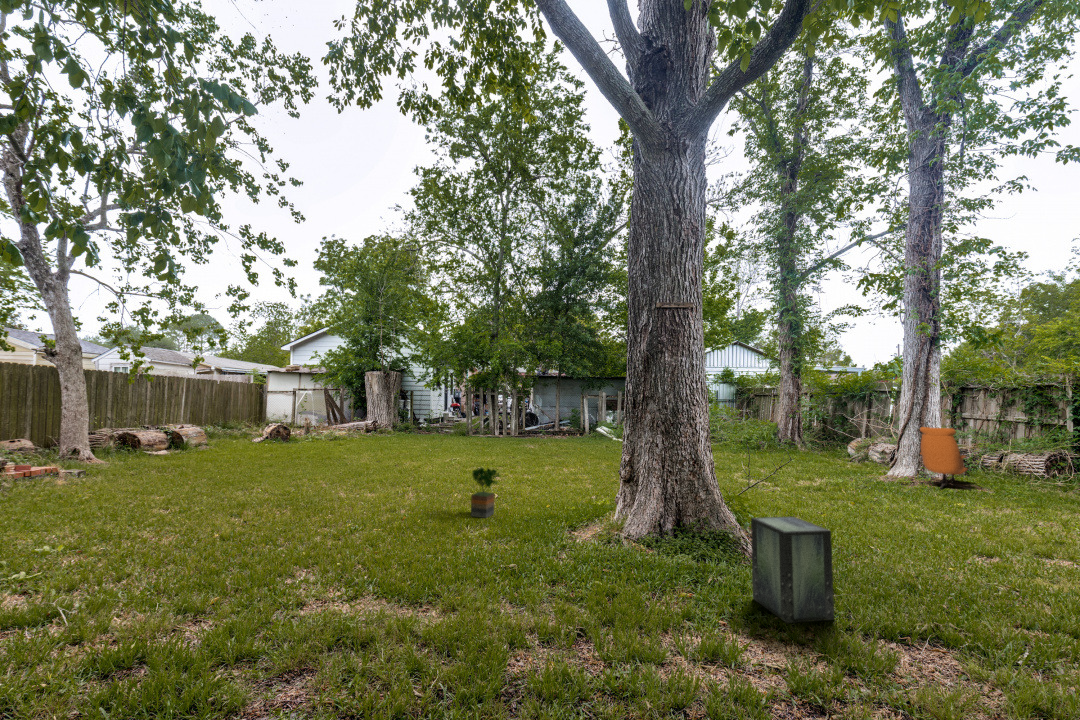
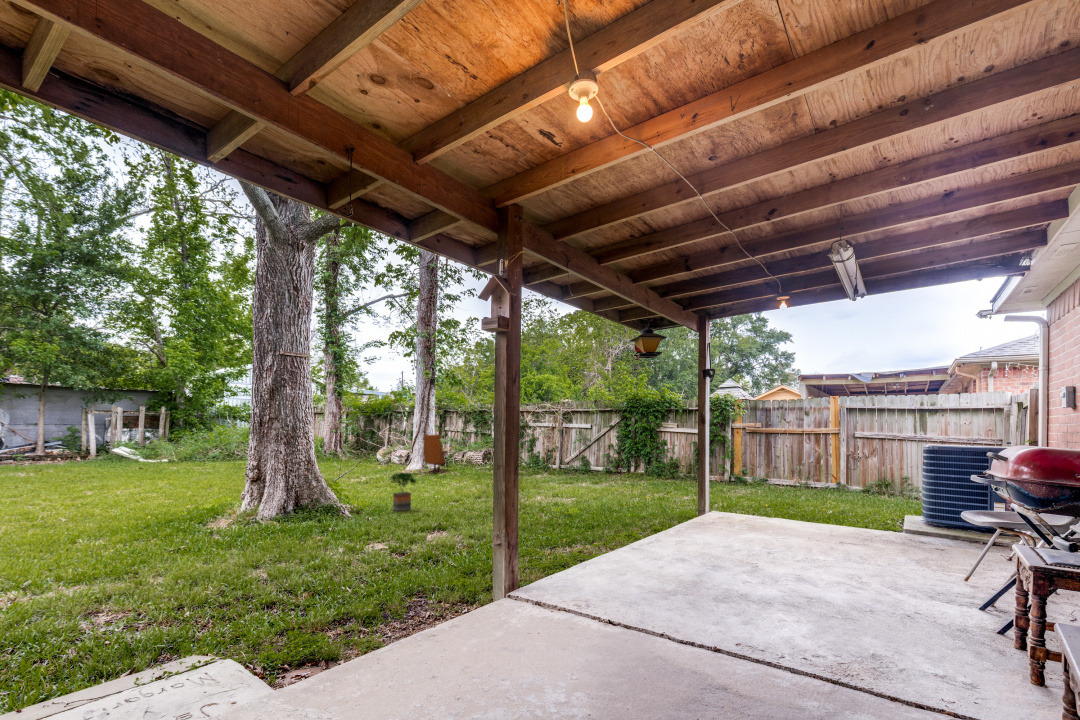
potted tree: present [471,468,499,518] -> present [391,473,416,511]
storage box: present [751,517,834,623] -> none [354,479,393,528]

